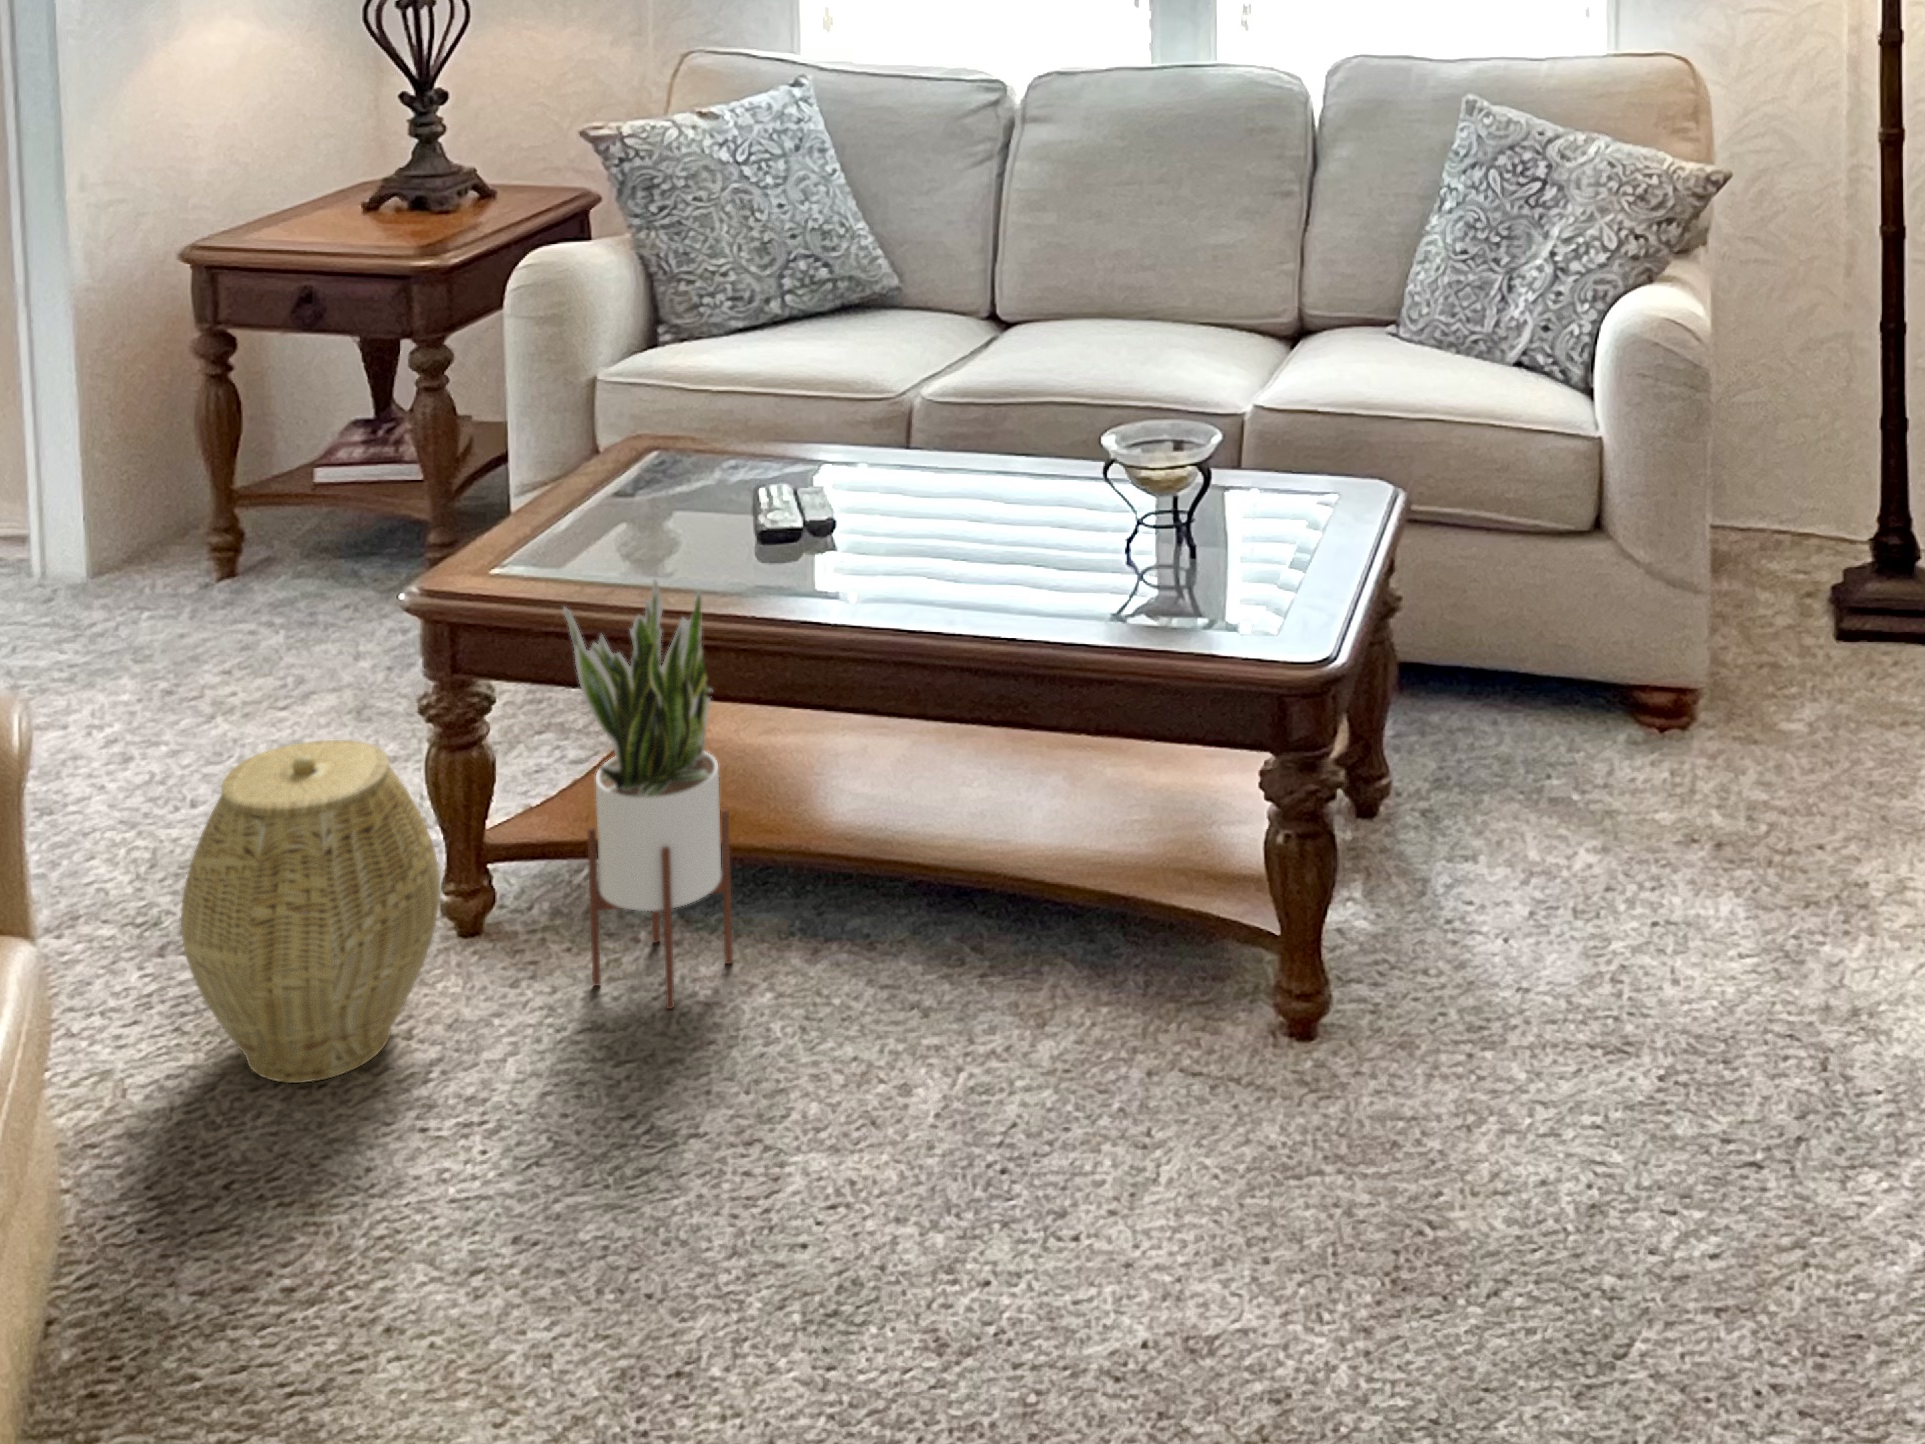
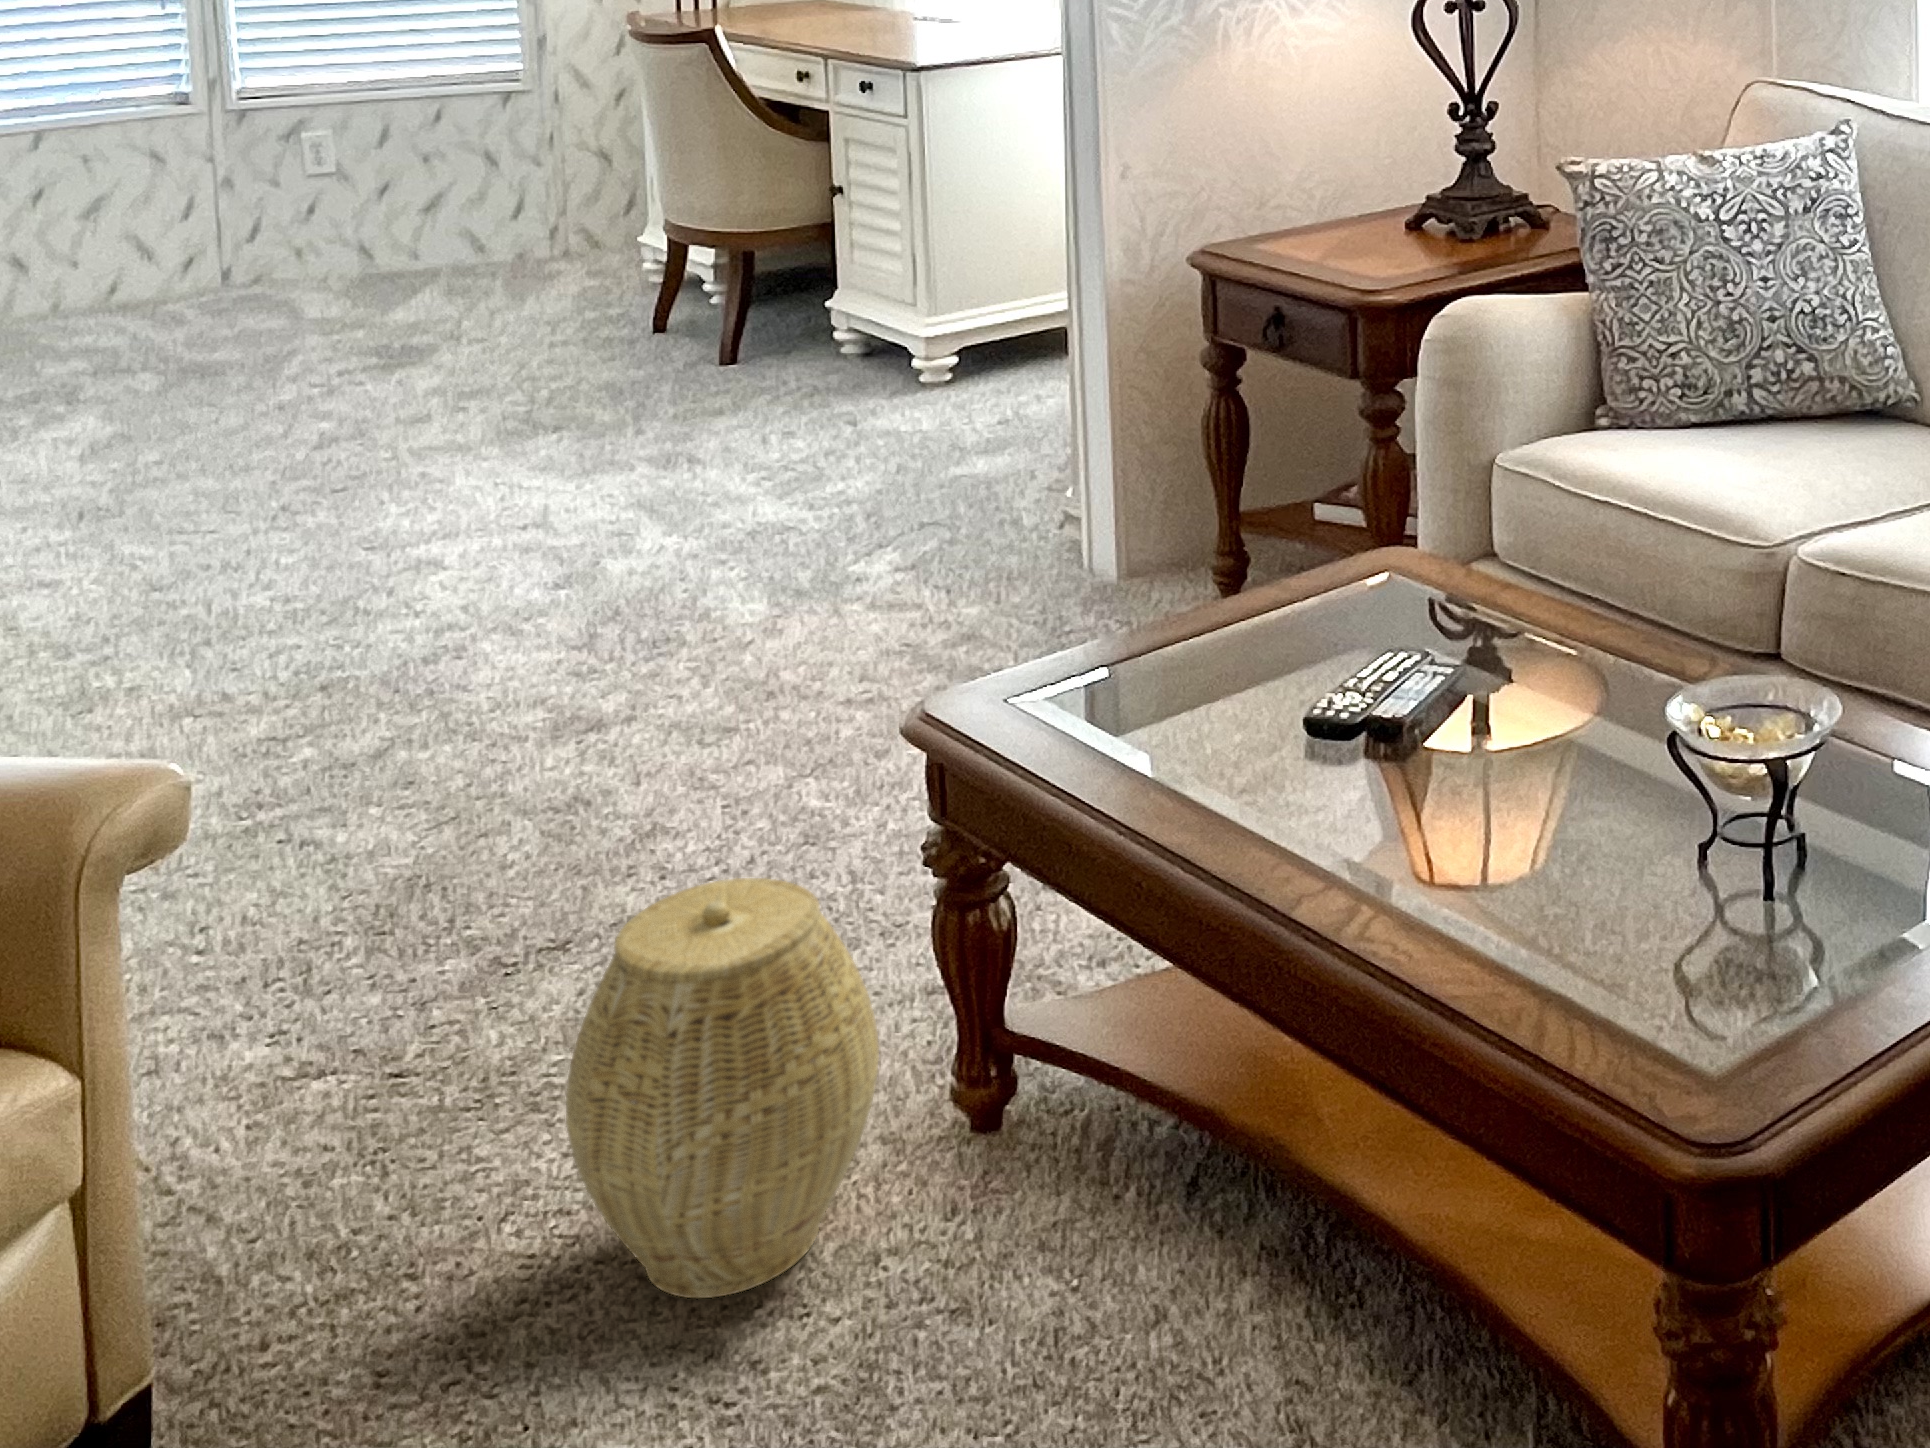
potted plant: present [563,580,733,1009] -> none [972,775,1215,1339]

